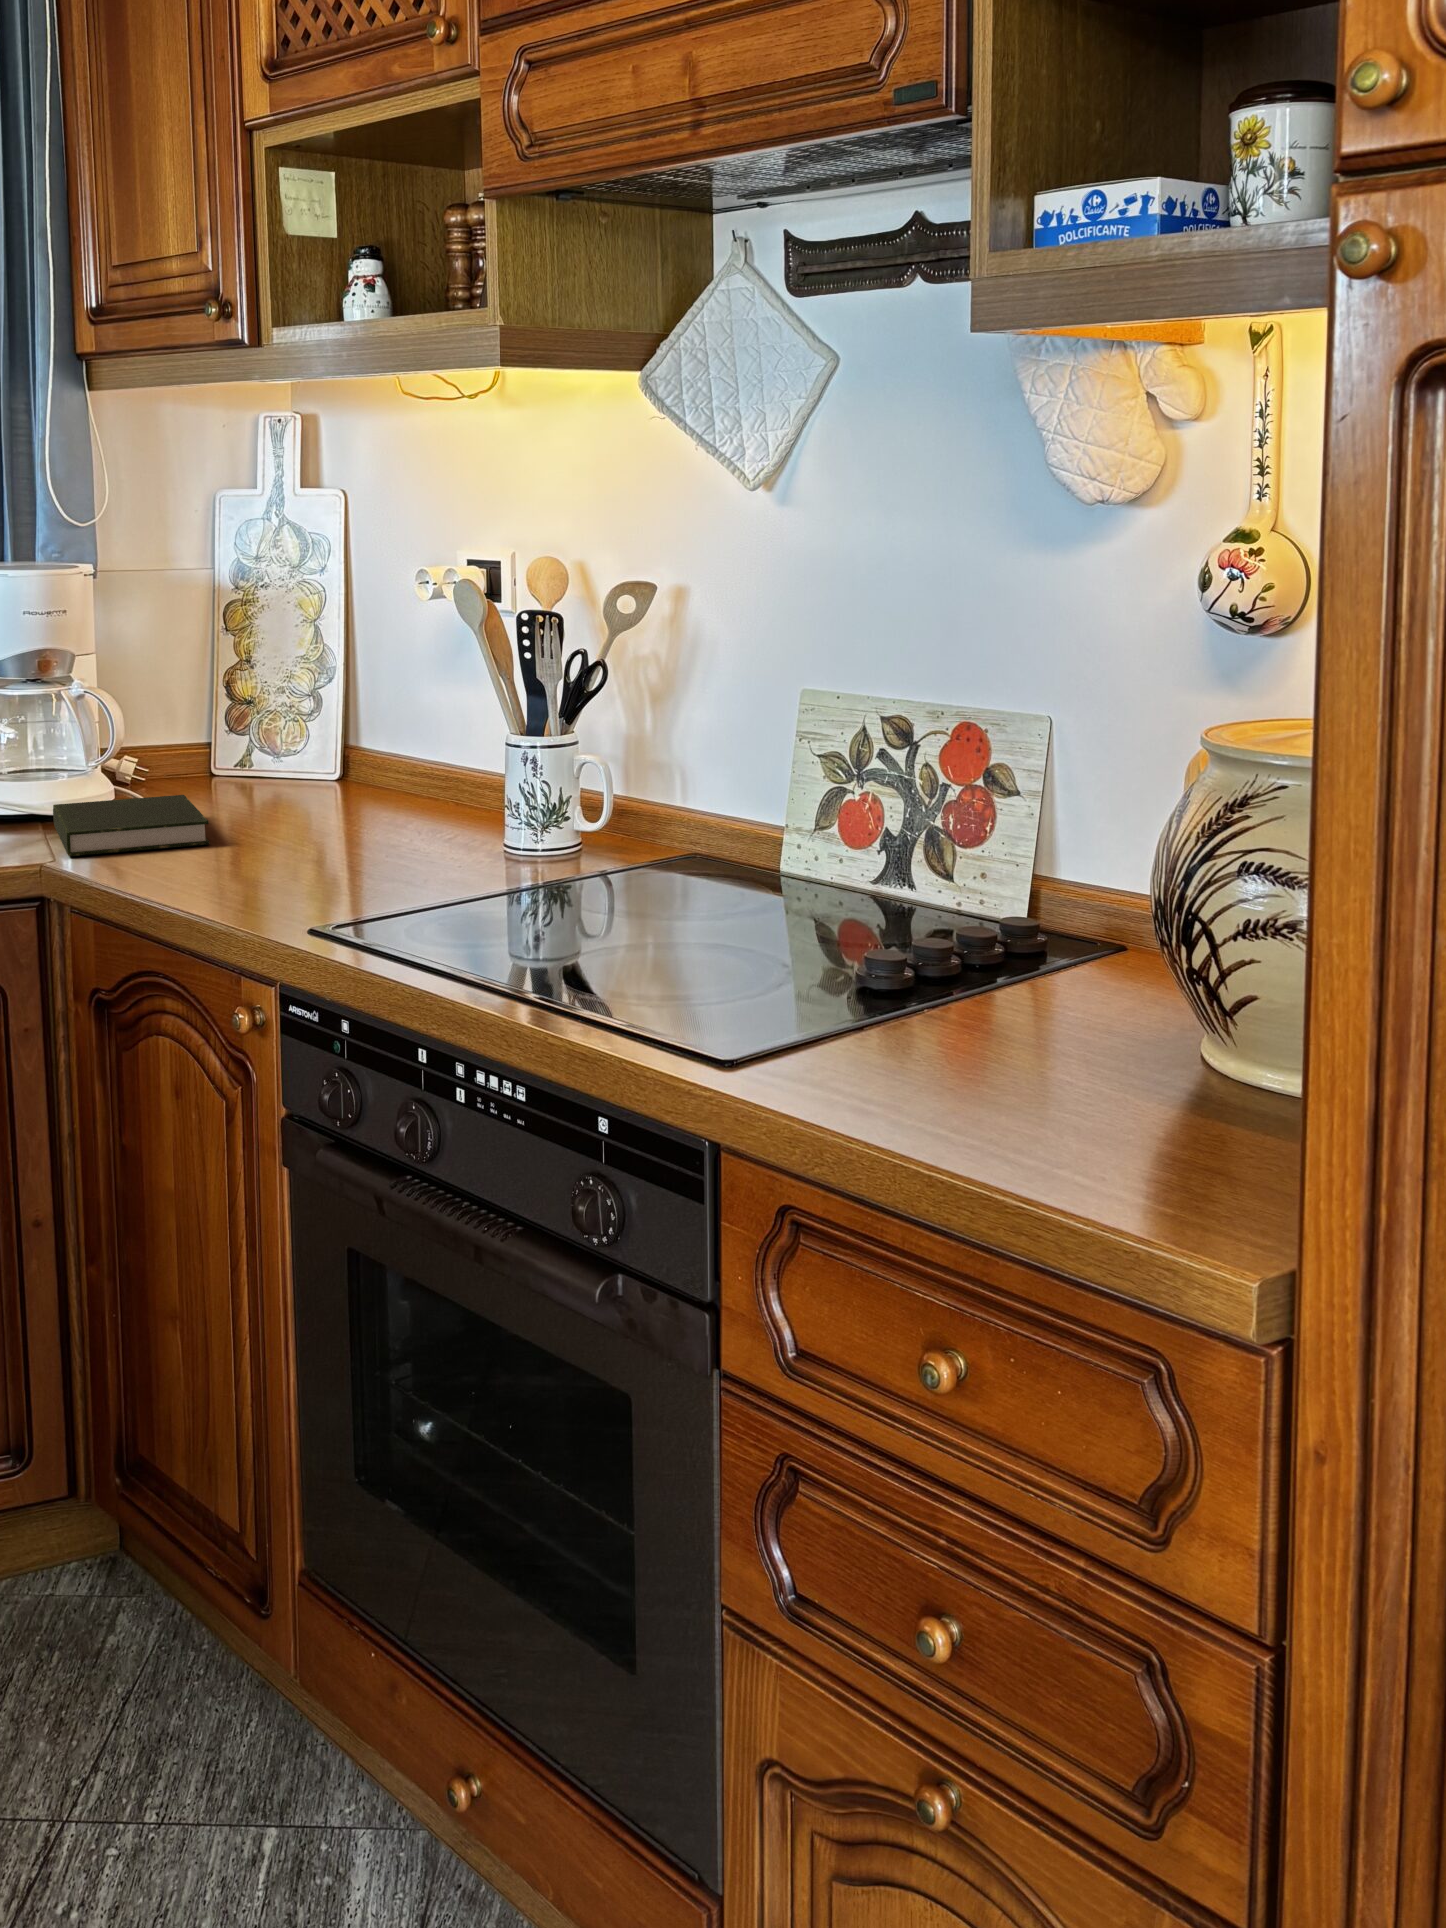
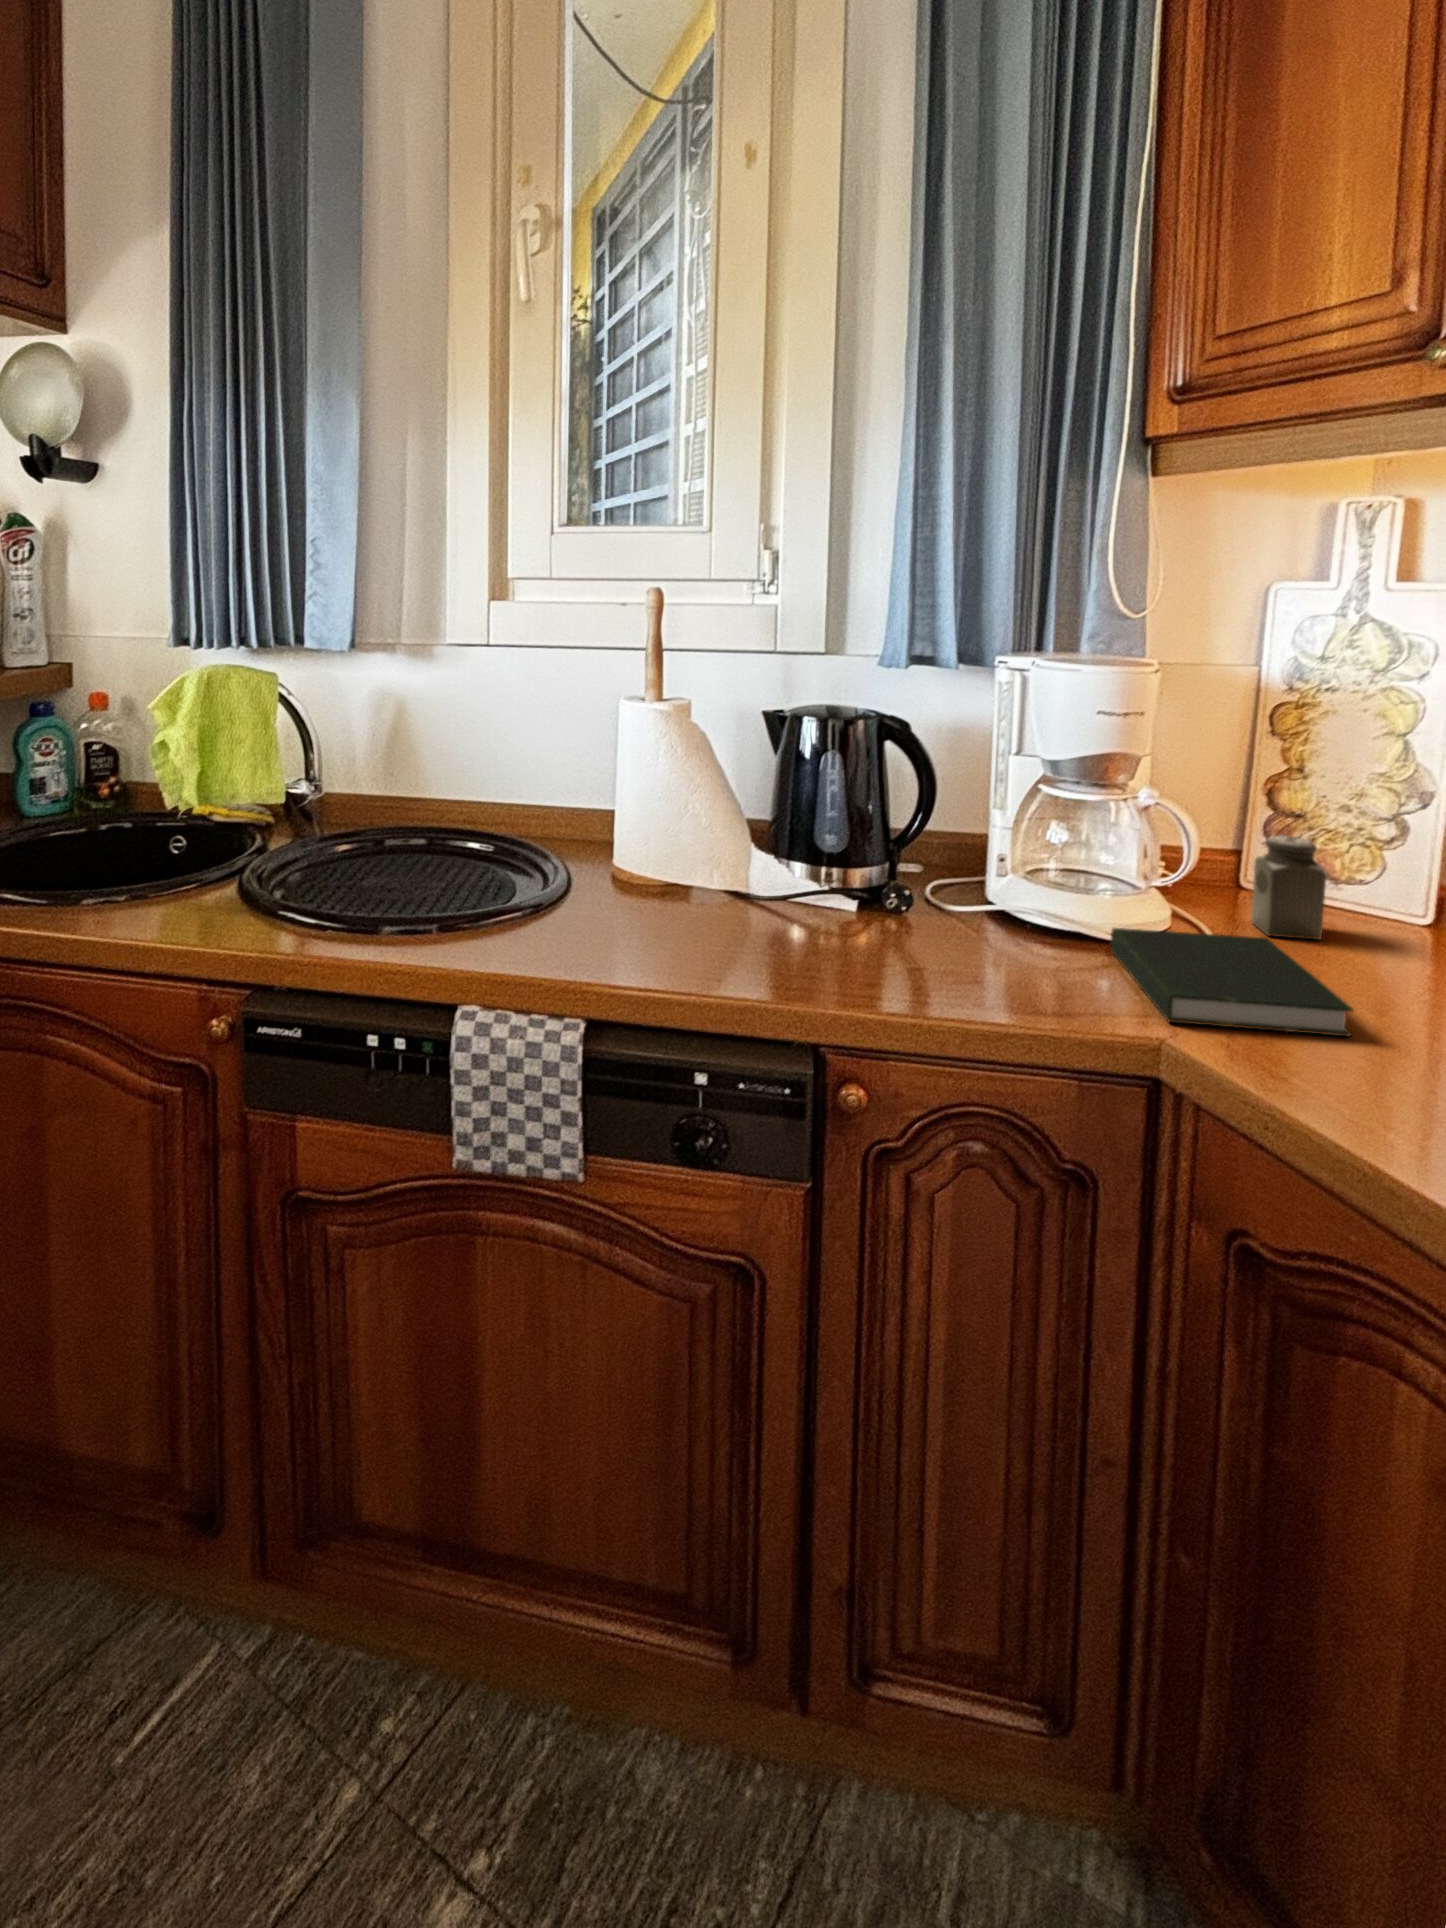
salt shaker: none [195,714,246,802] -> present [1251,836,1326,939]

